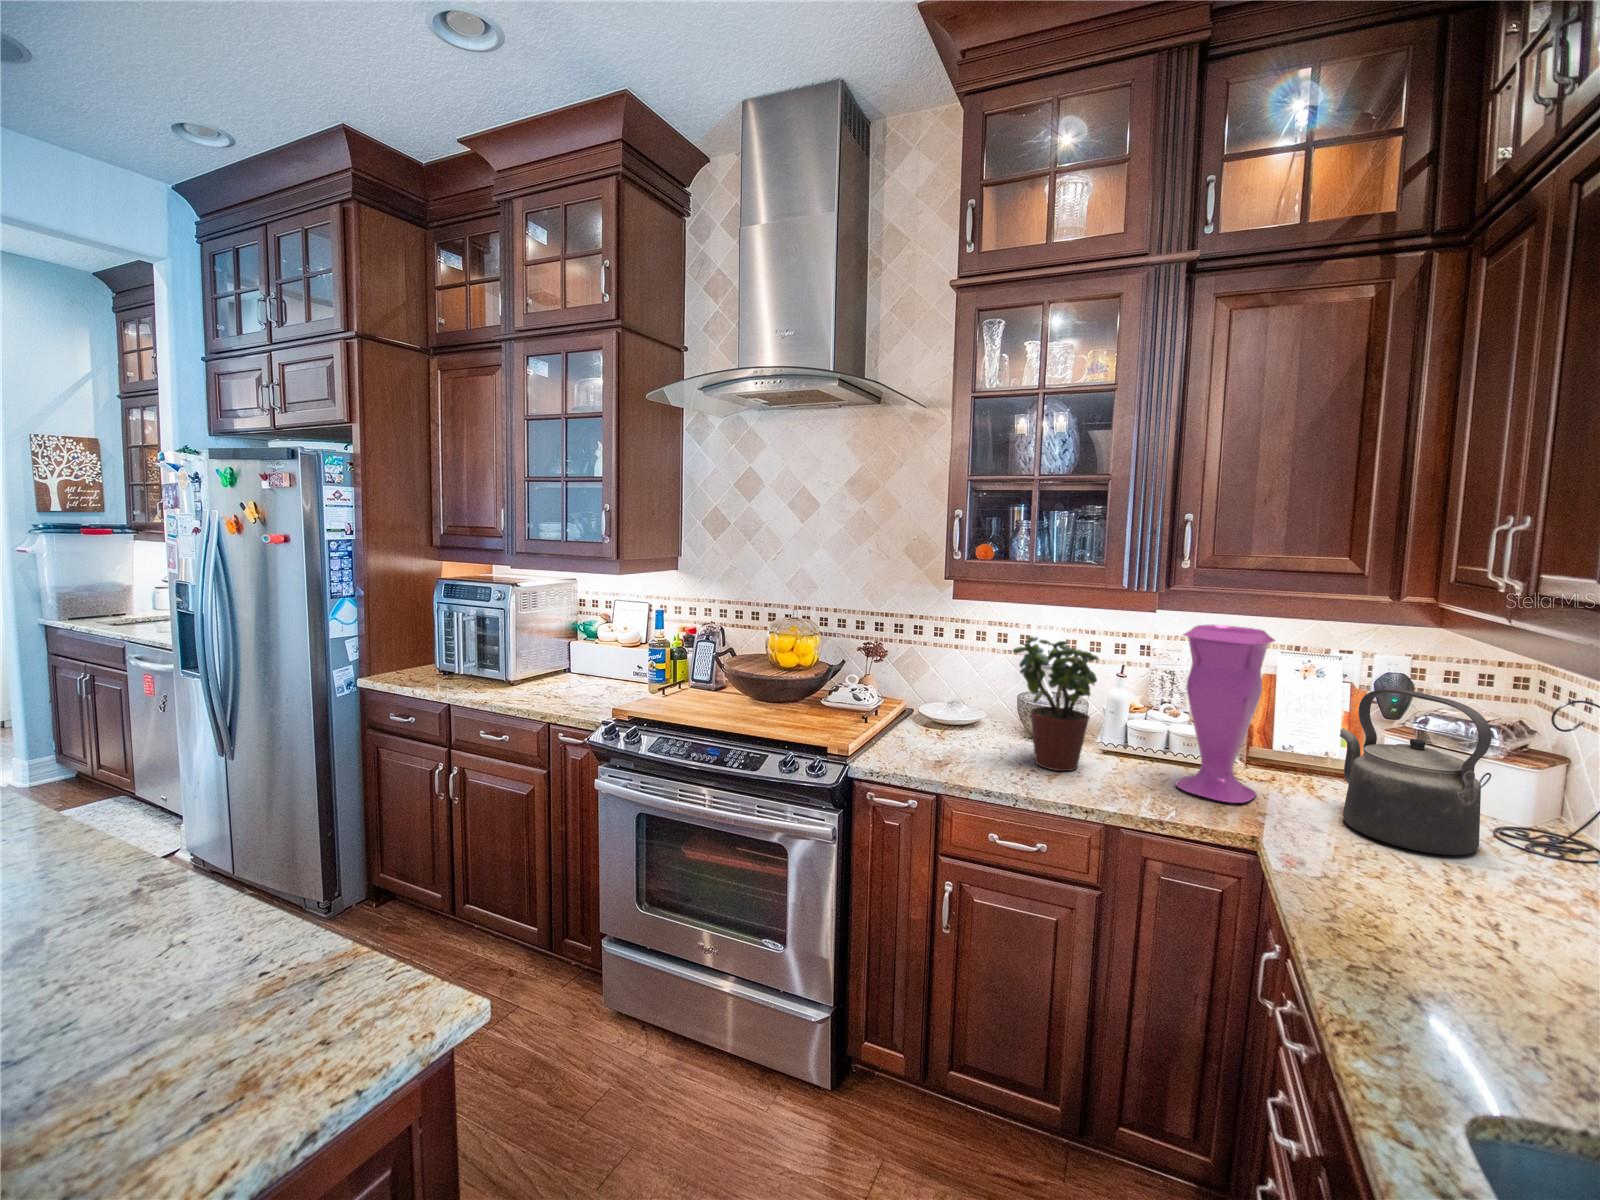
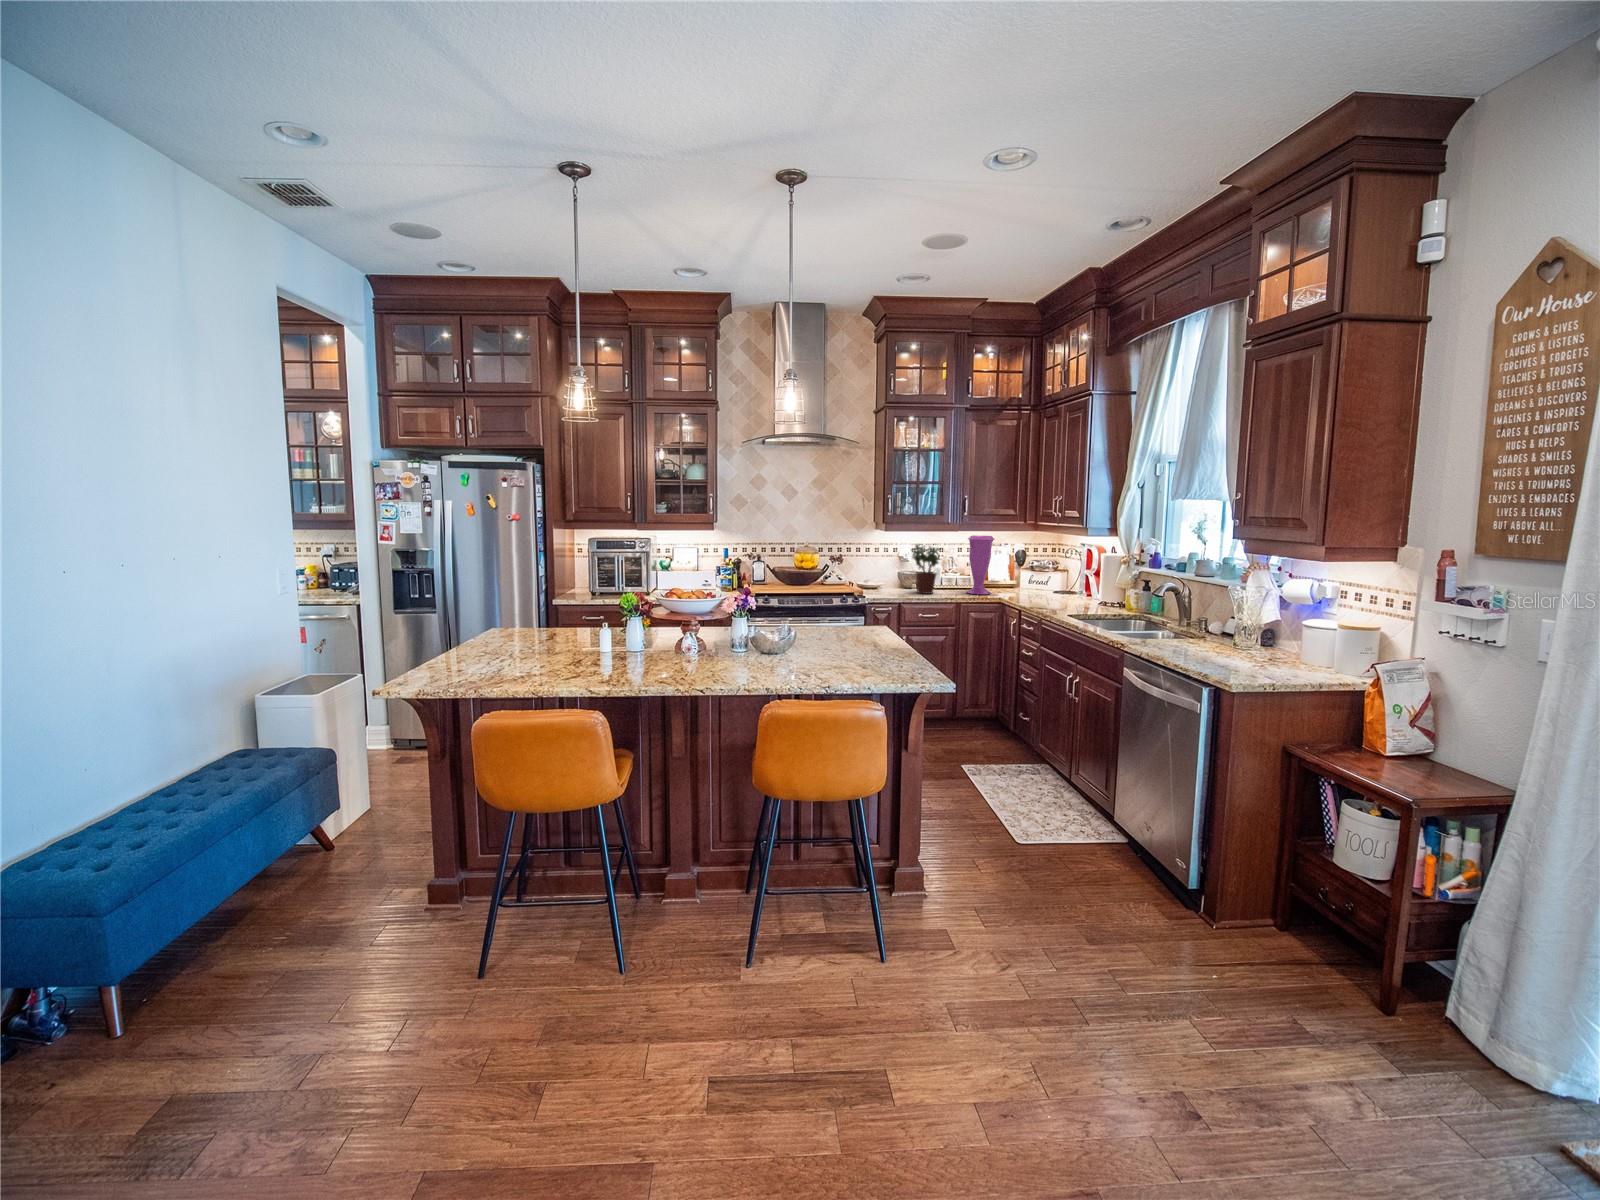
kettle: present [1340,689,1492,855] -> none [1012,551,1052,597]

